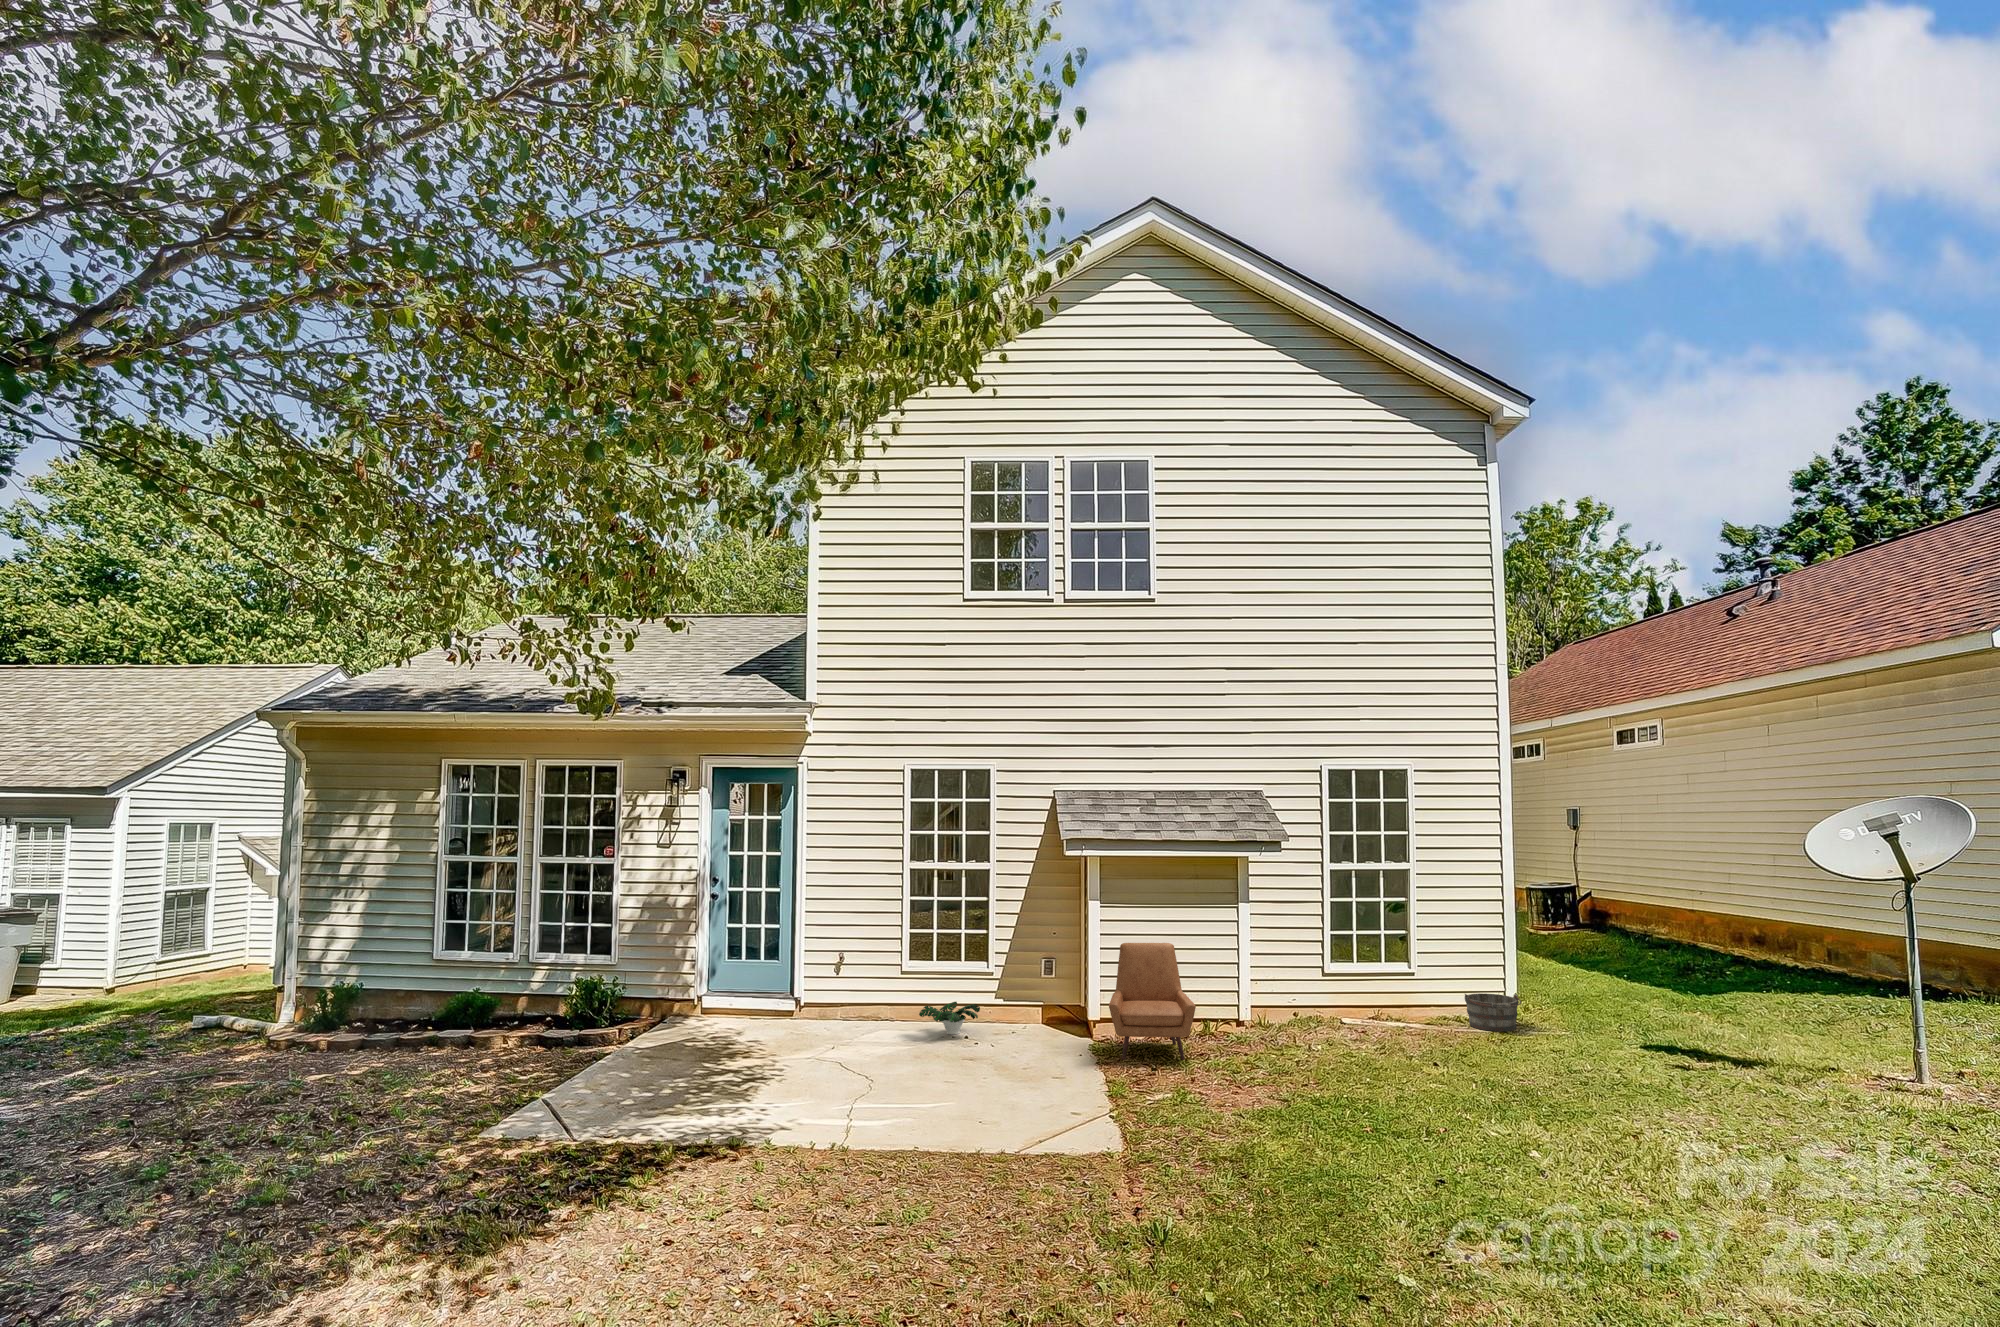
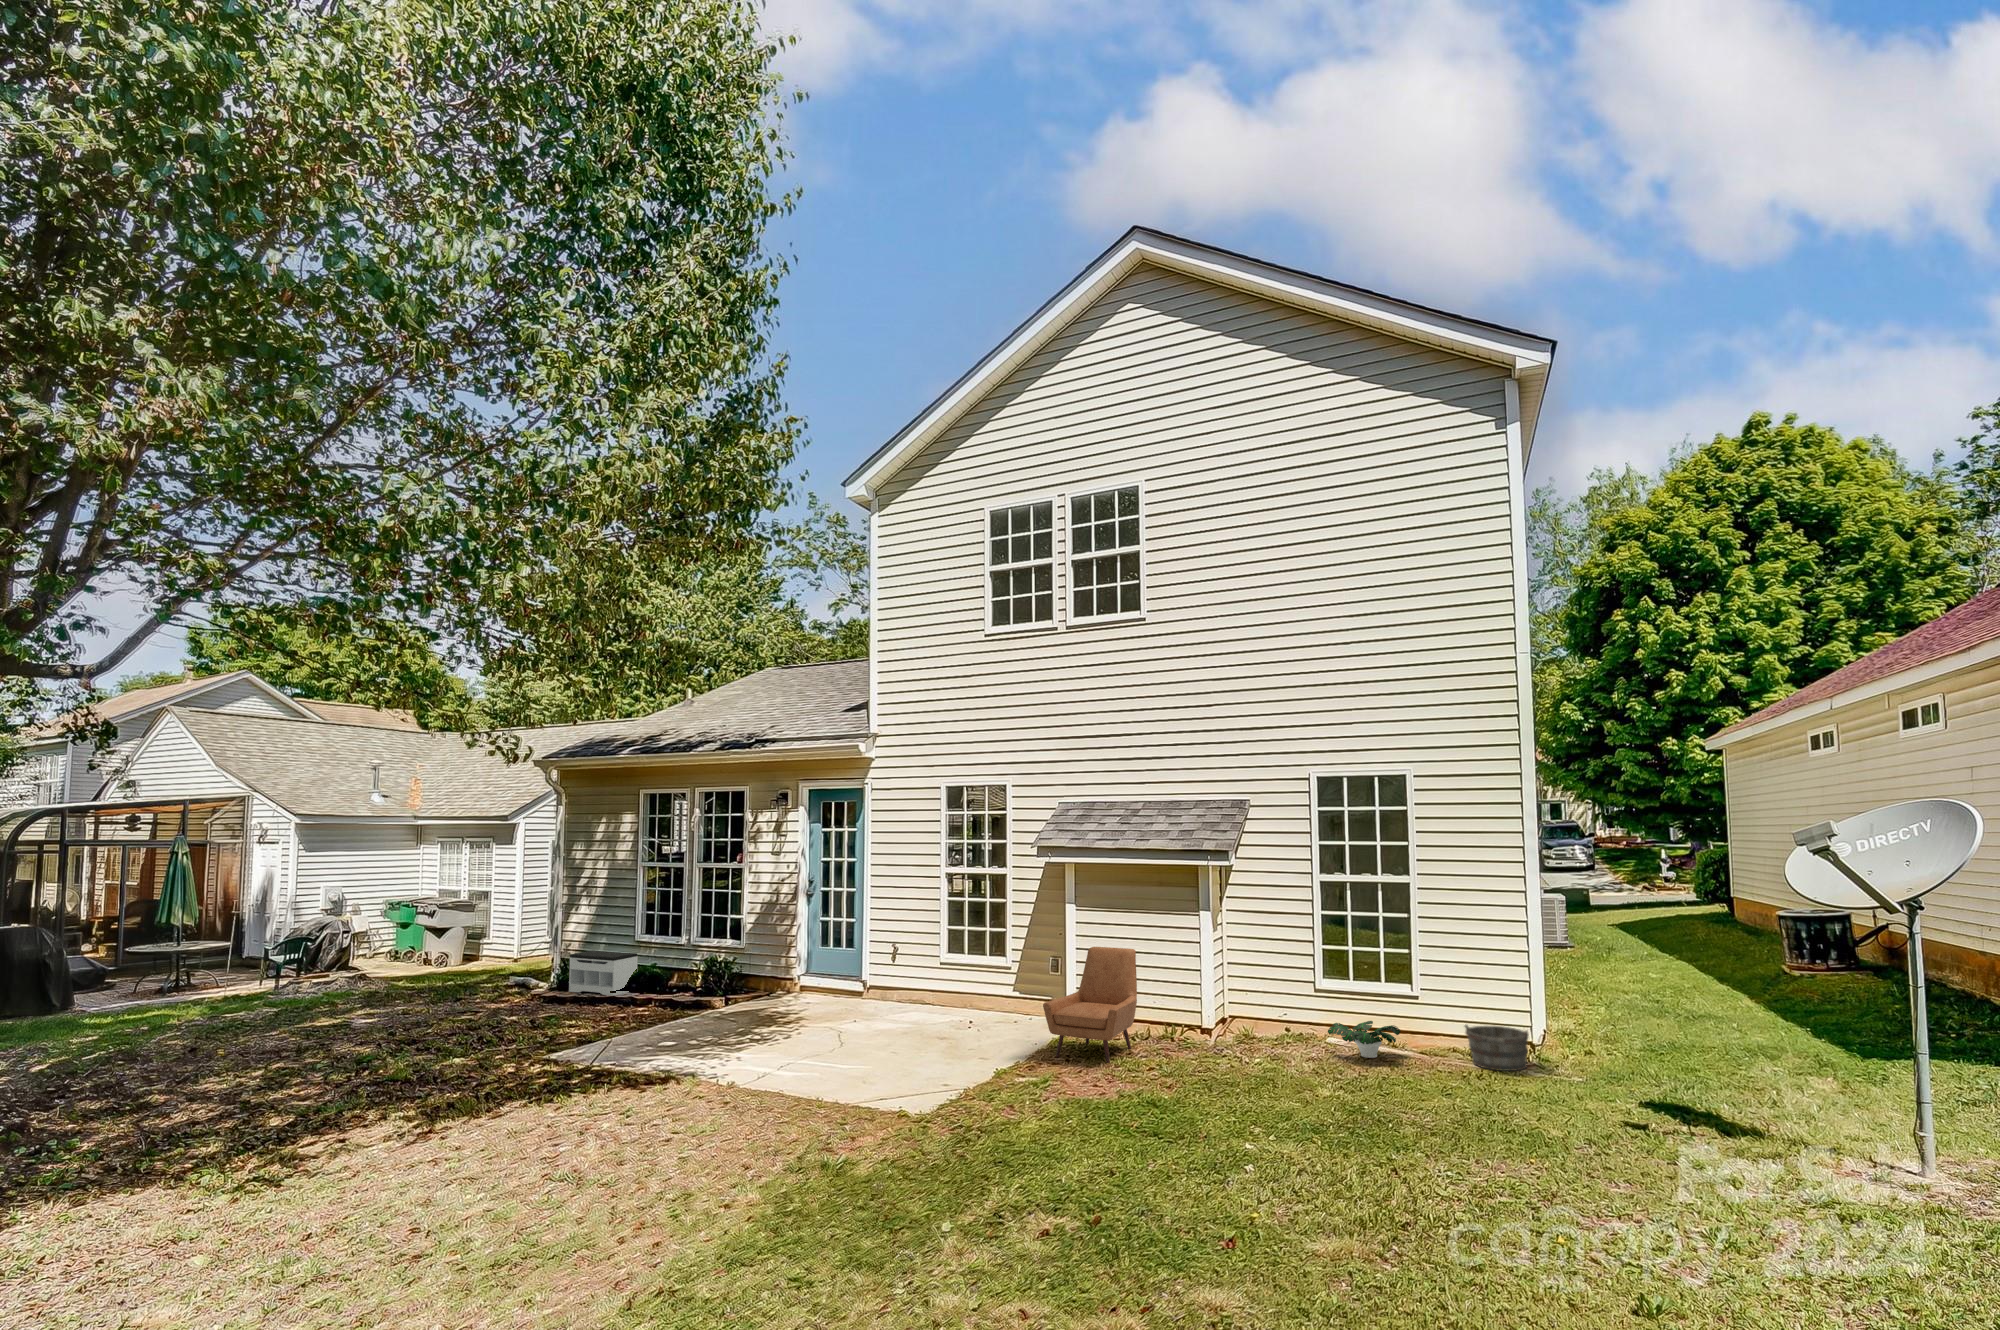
bench: none [309,986,423,1045] -> present [569,950,638,996]
potted plant: present [919,1002,980,1035] -> present [1328,1021,1400,1058]

